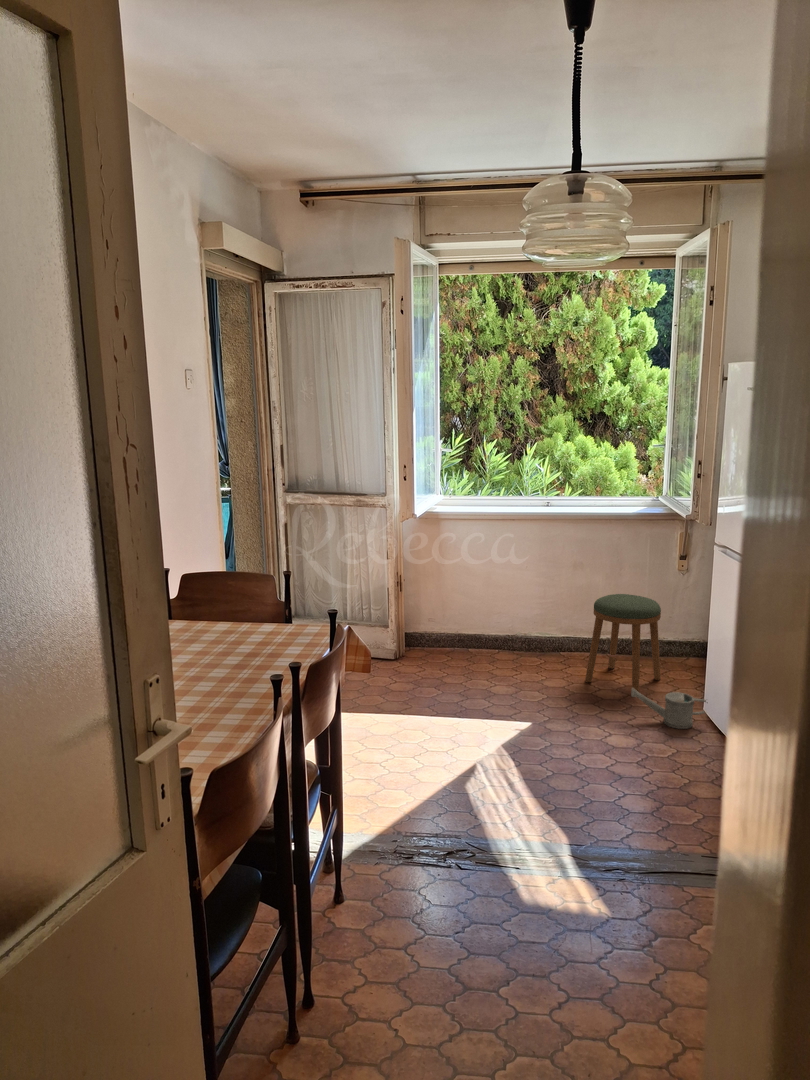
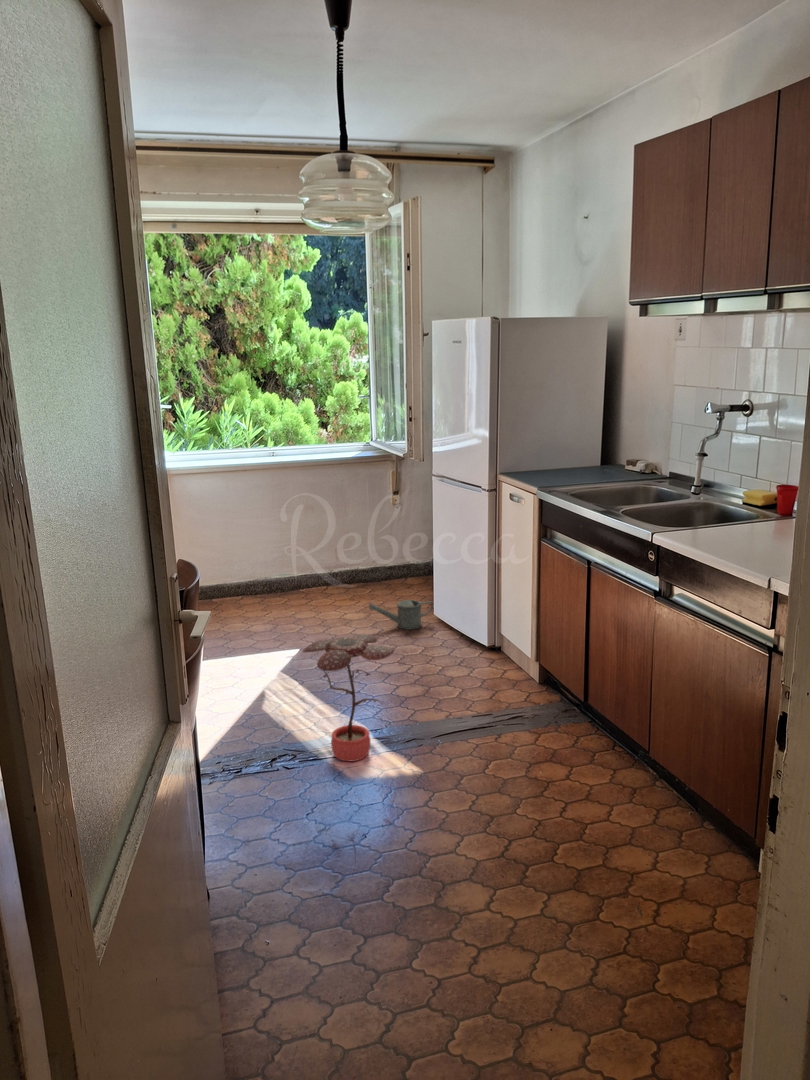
stool: present [585,594,661,692] -> none [318,527,379,612]
potted plant: none [486,731,584,879] -> present [303,634,394,761]

